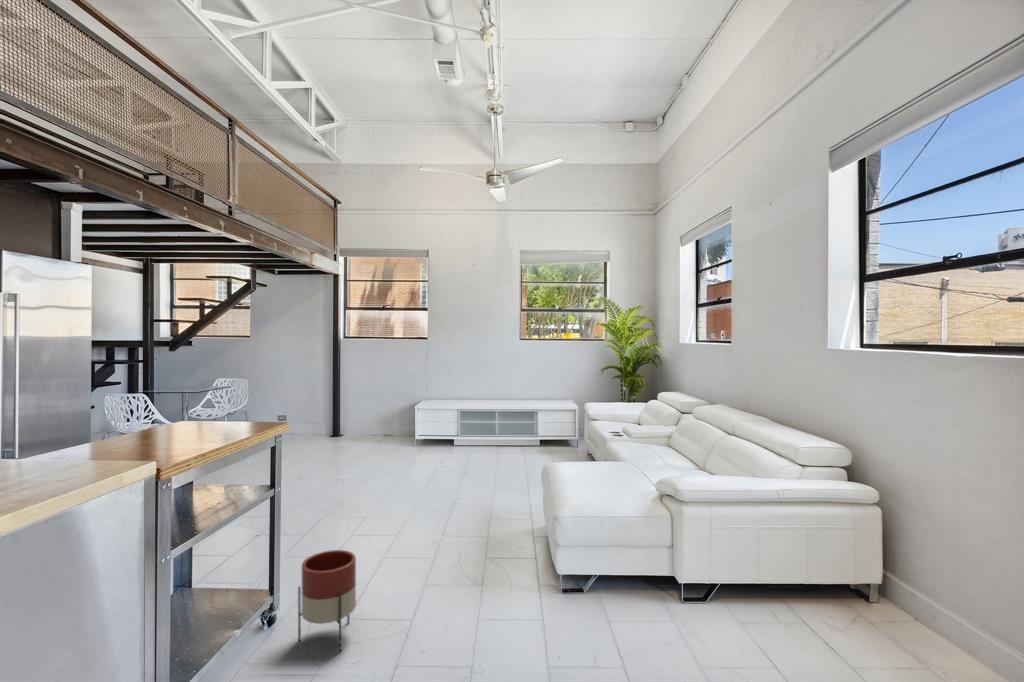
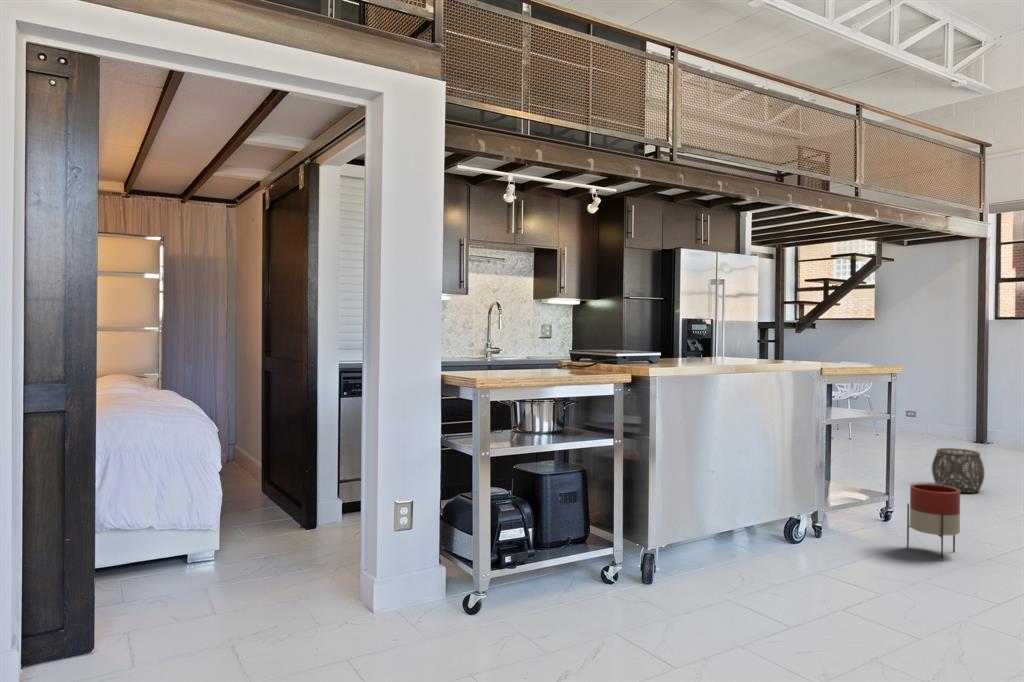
woven basket: none [308,464,353,509] -> present [932,448,985,493]

